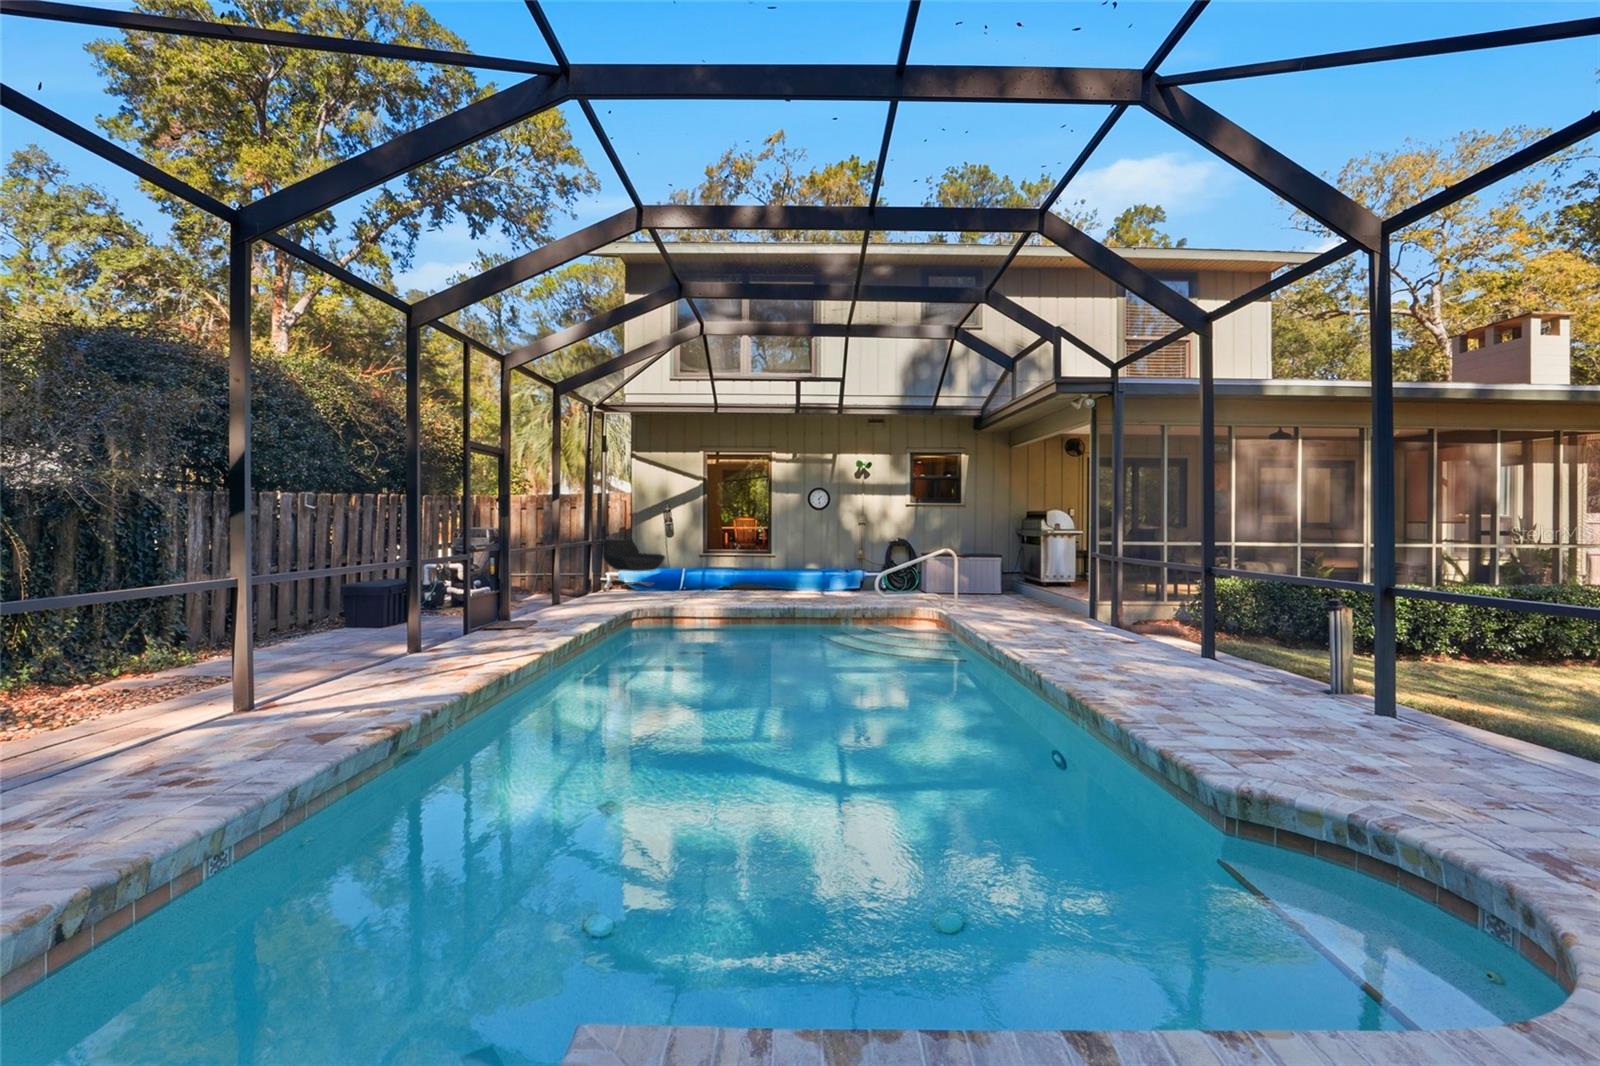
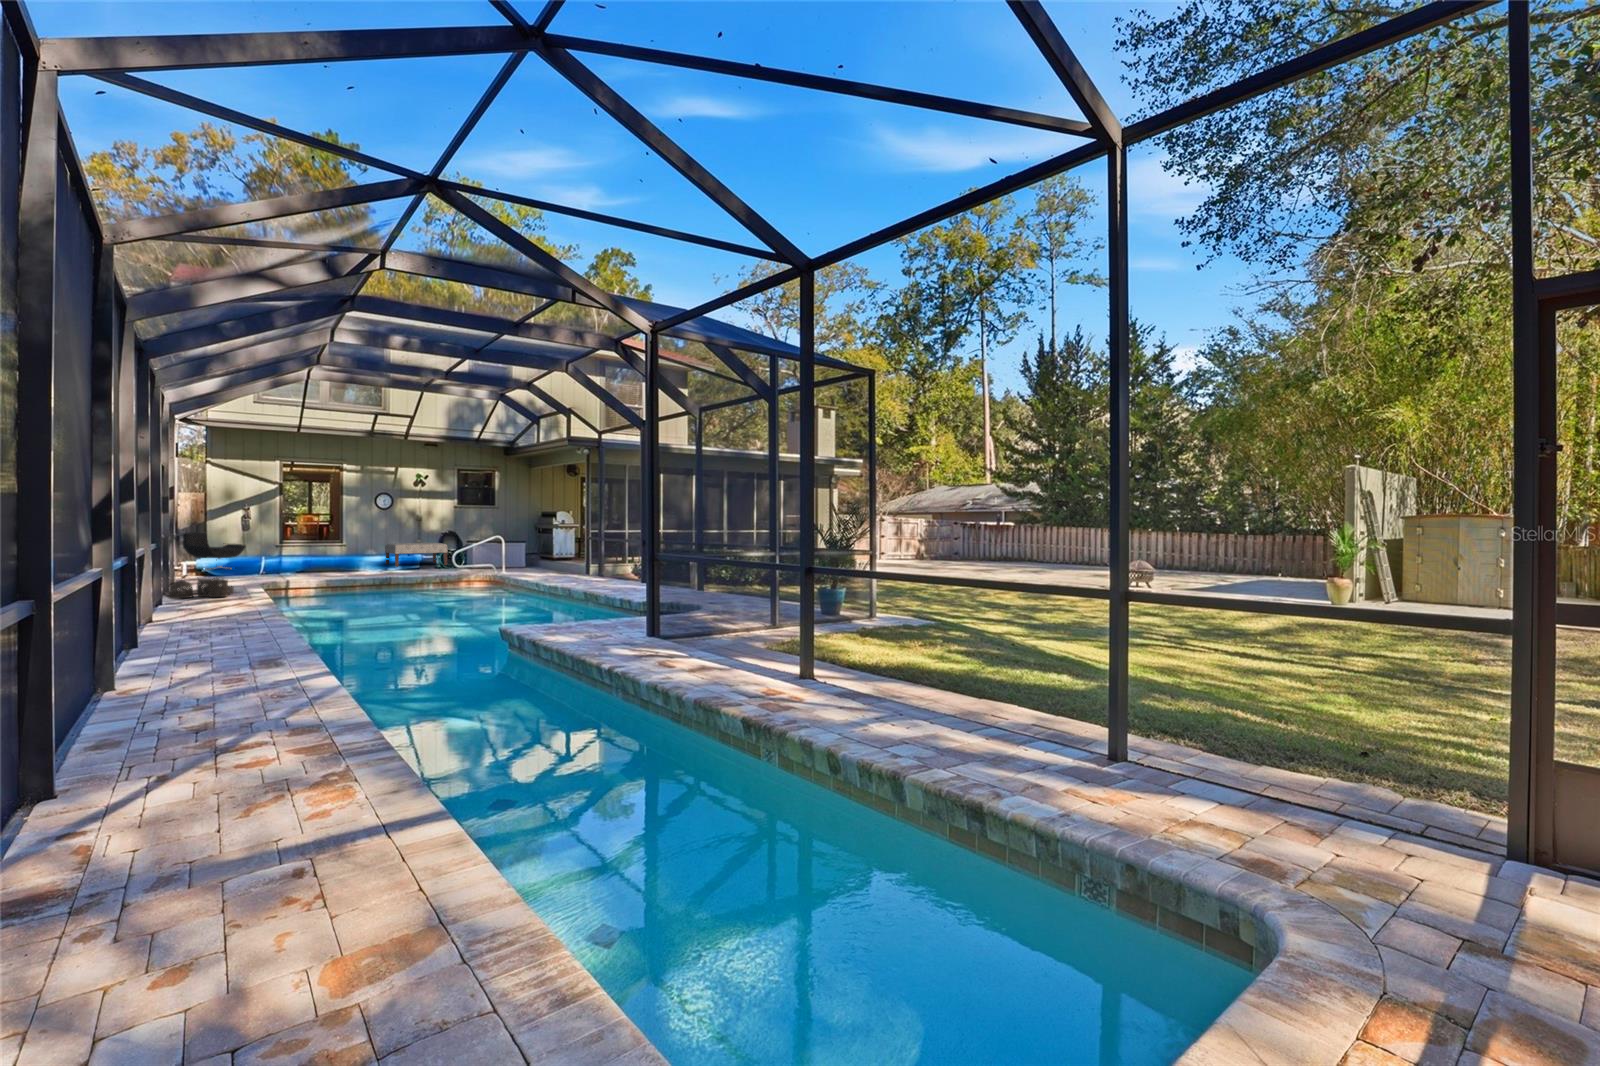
ottoman: none [818,555,891,588] -> present [385,543,448,567]
woven basket: none [507,603,587,634] -> present [169,577,234,599]

